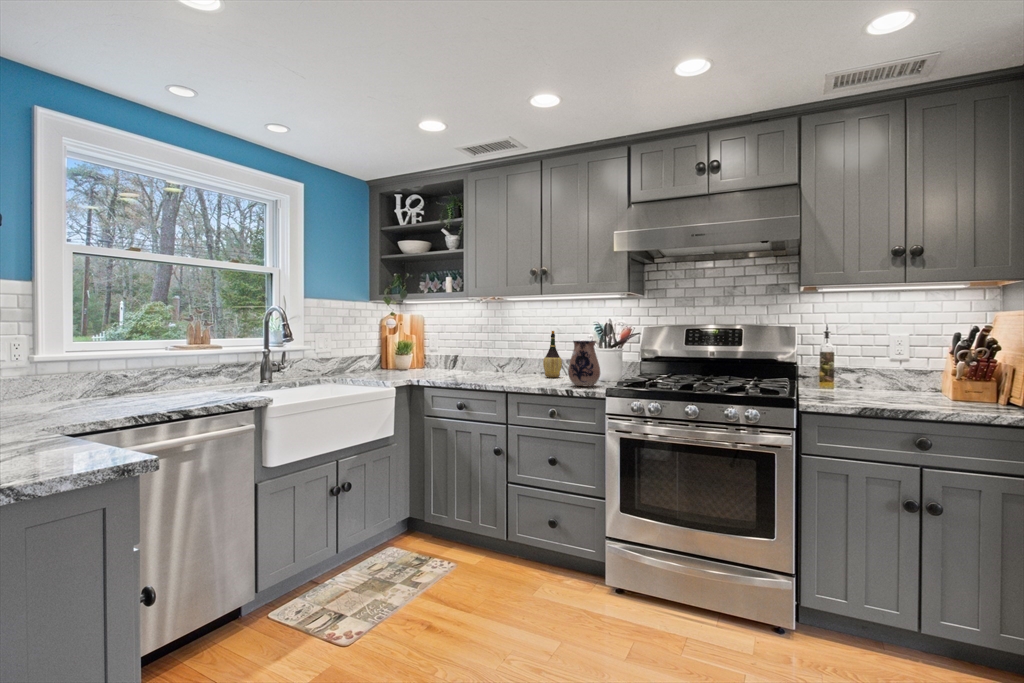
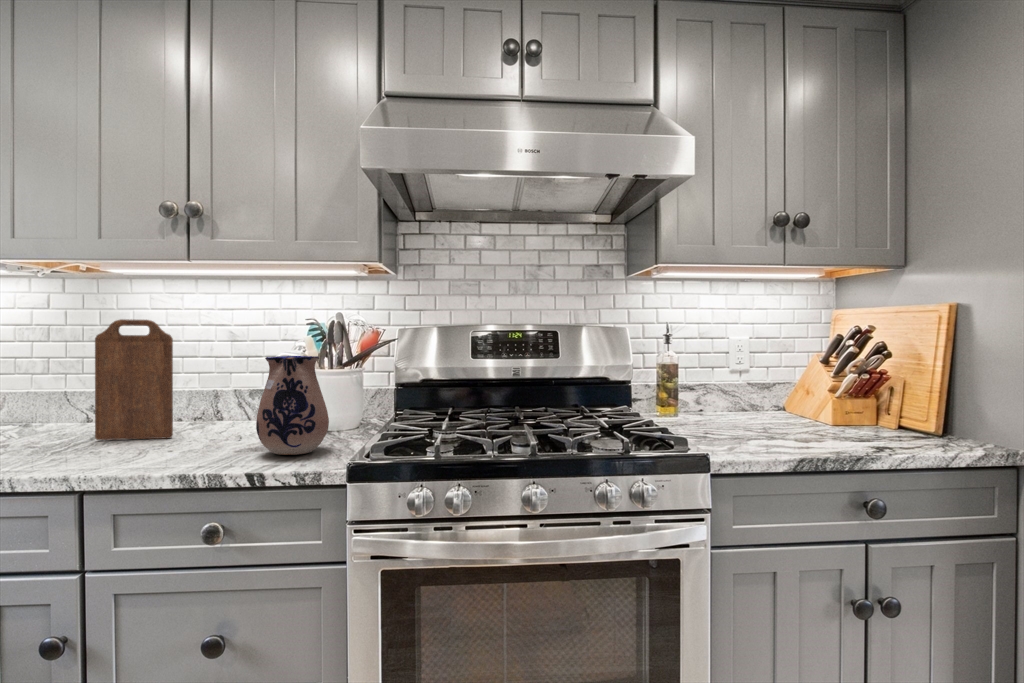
cutting board: none [504,323,534,379] -> present [95,319,173,440]
wine bottle: present [543,331,562,377] -> none [196,335,238,429]

